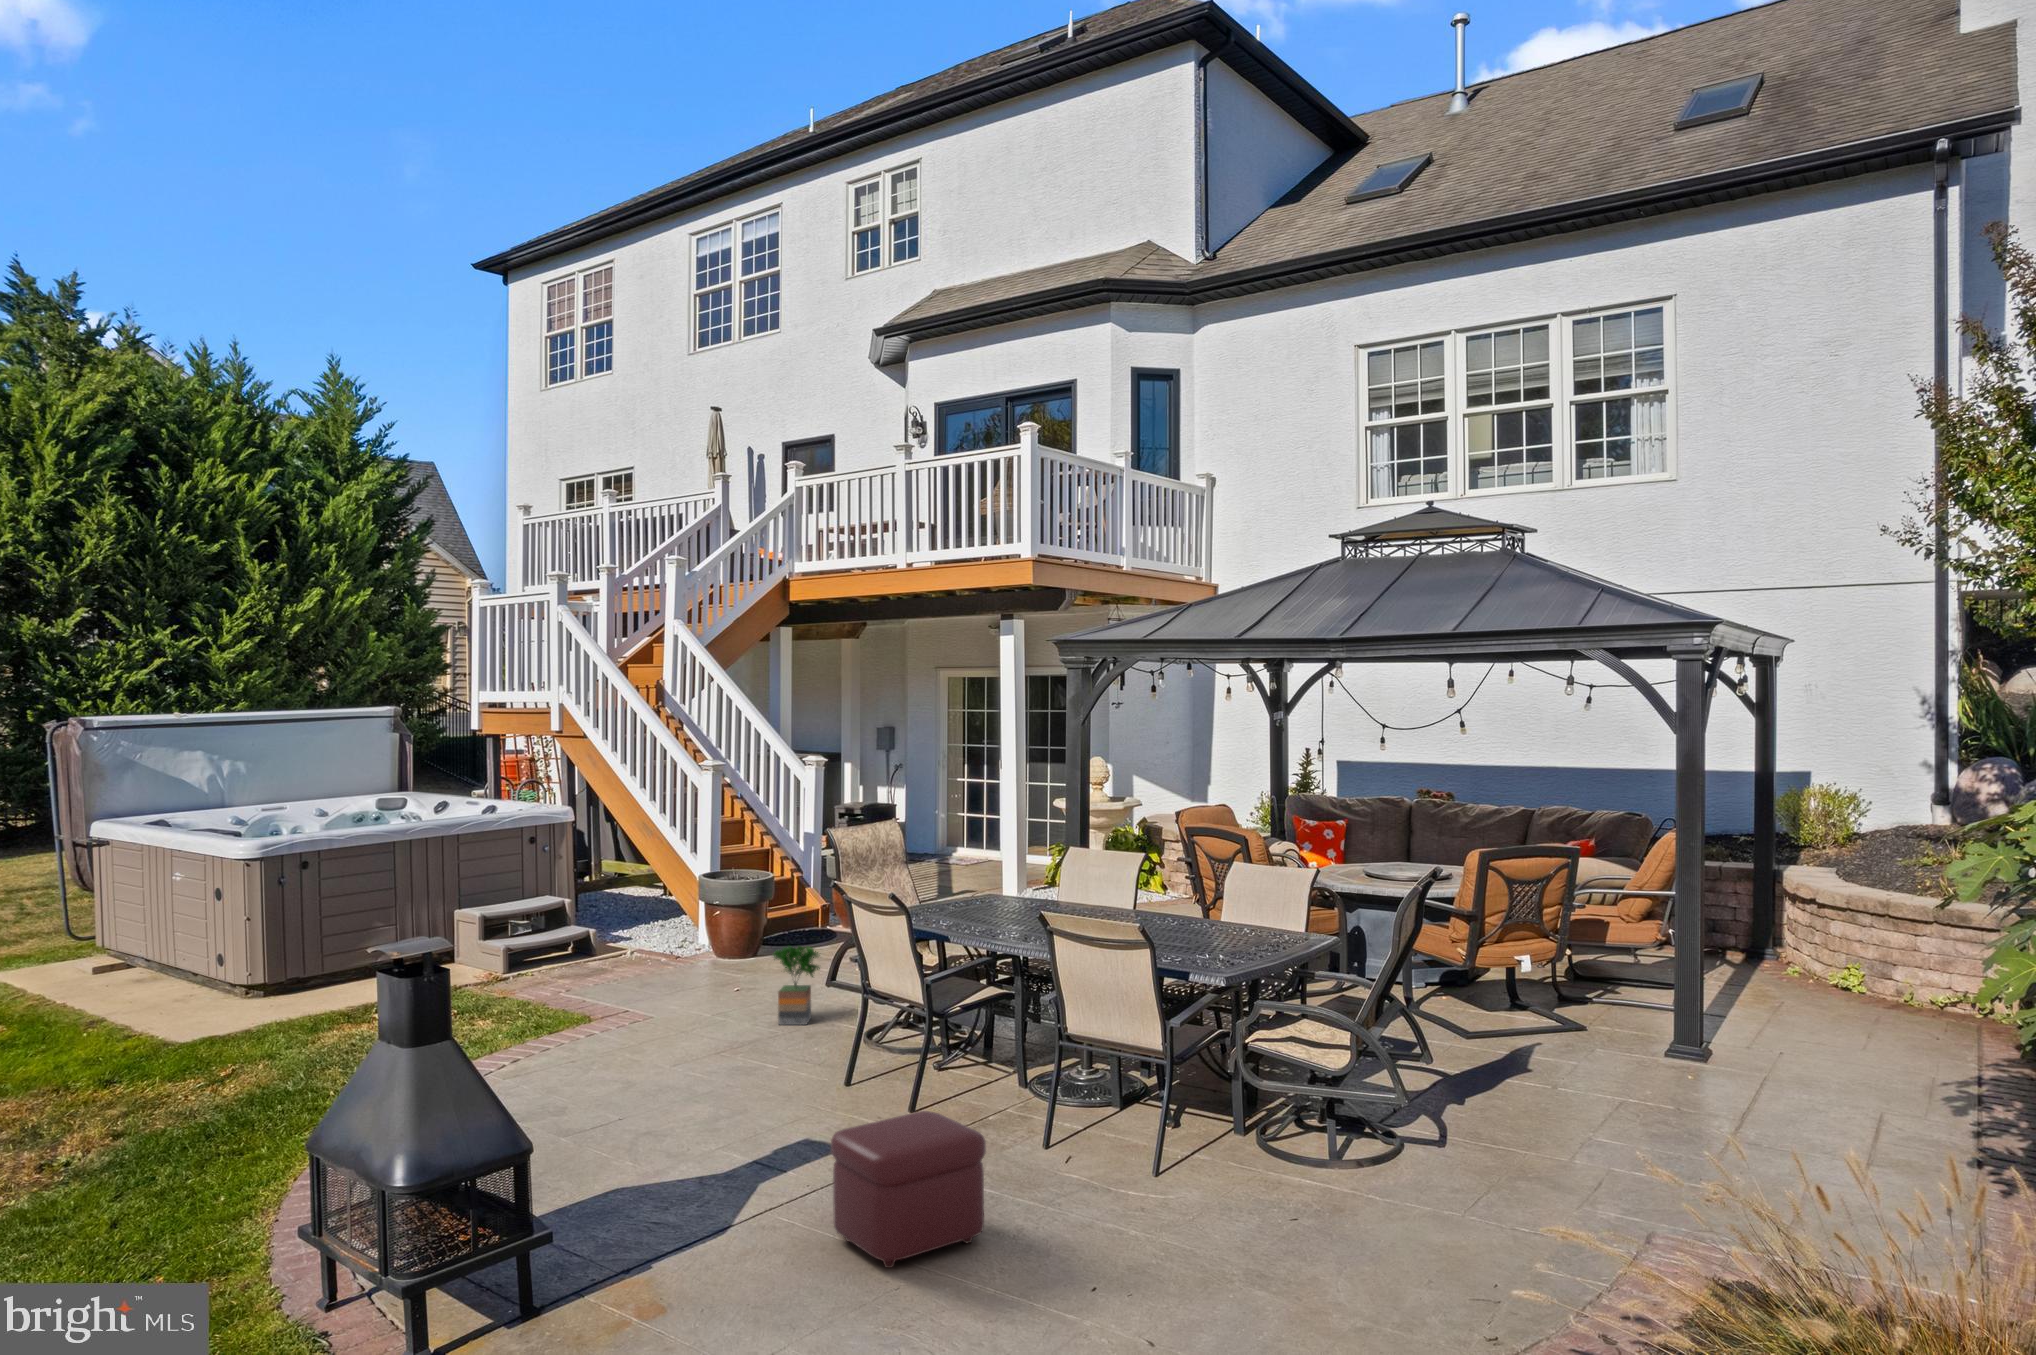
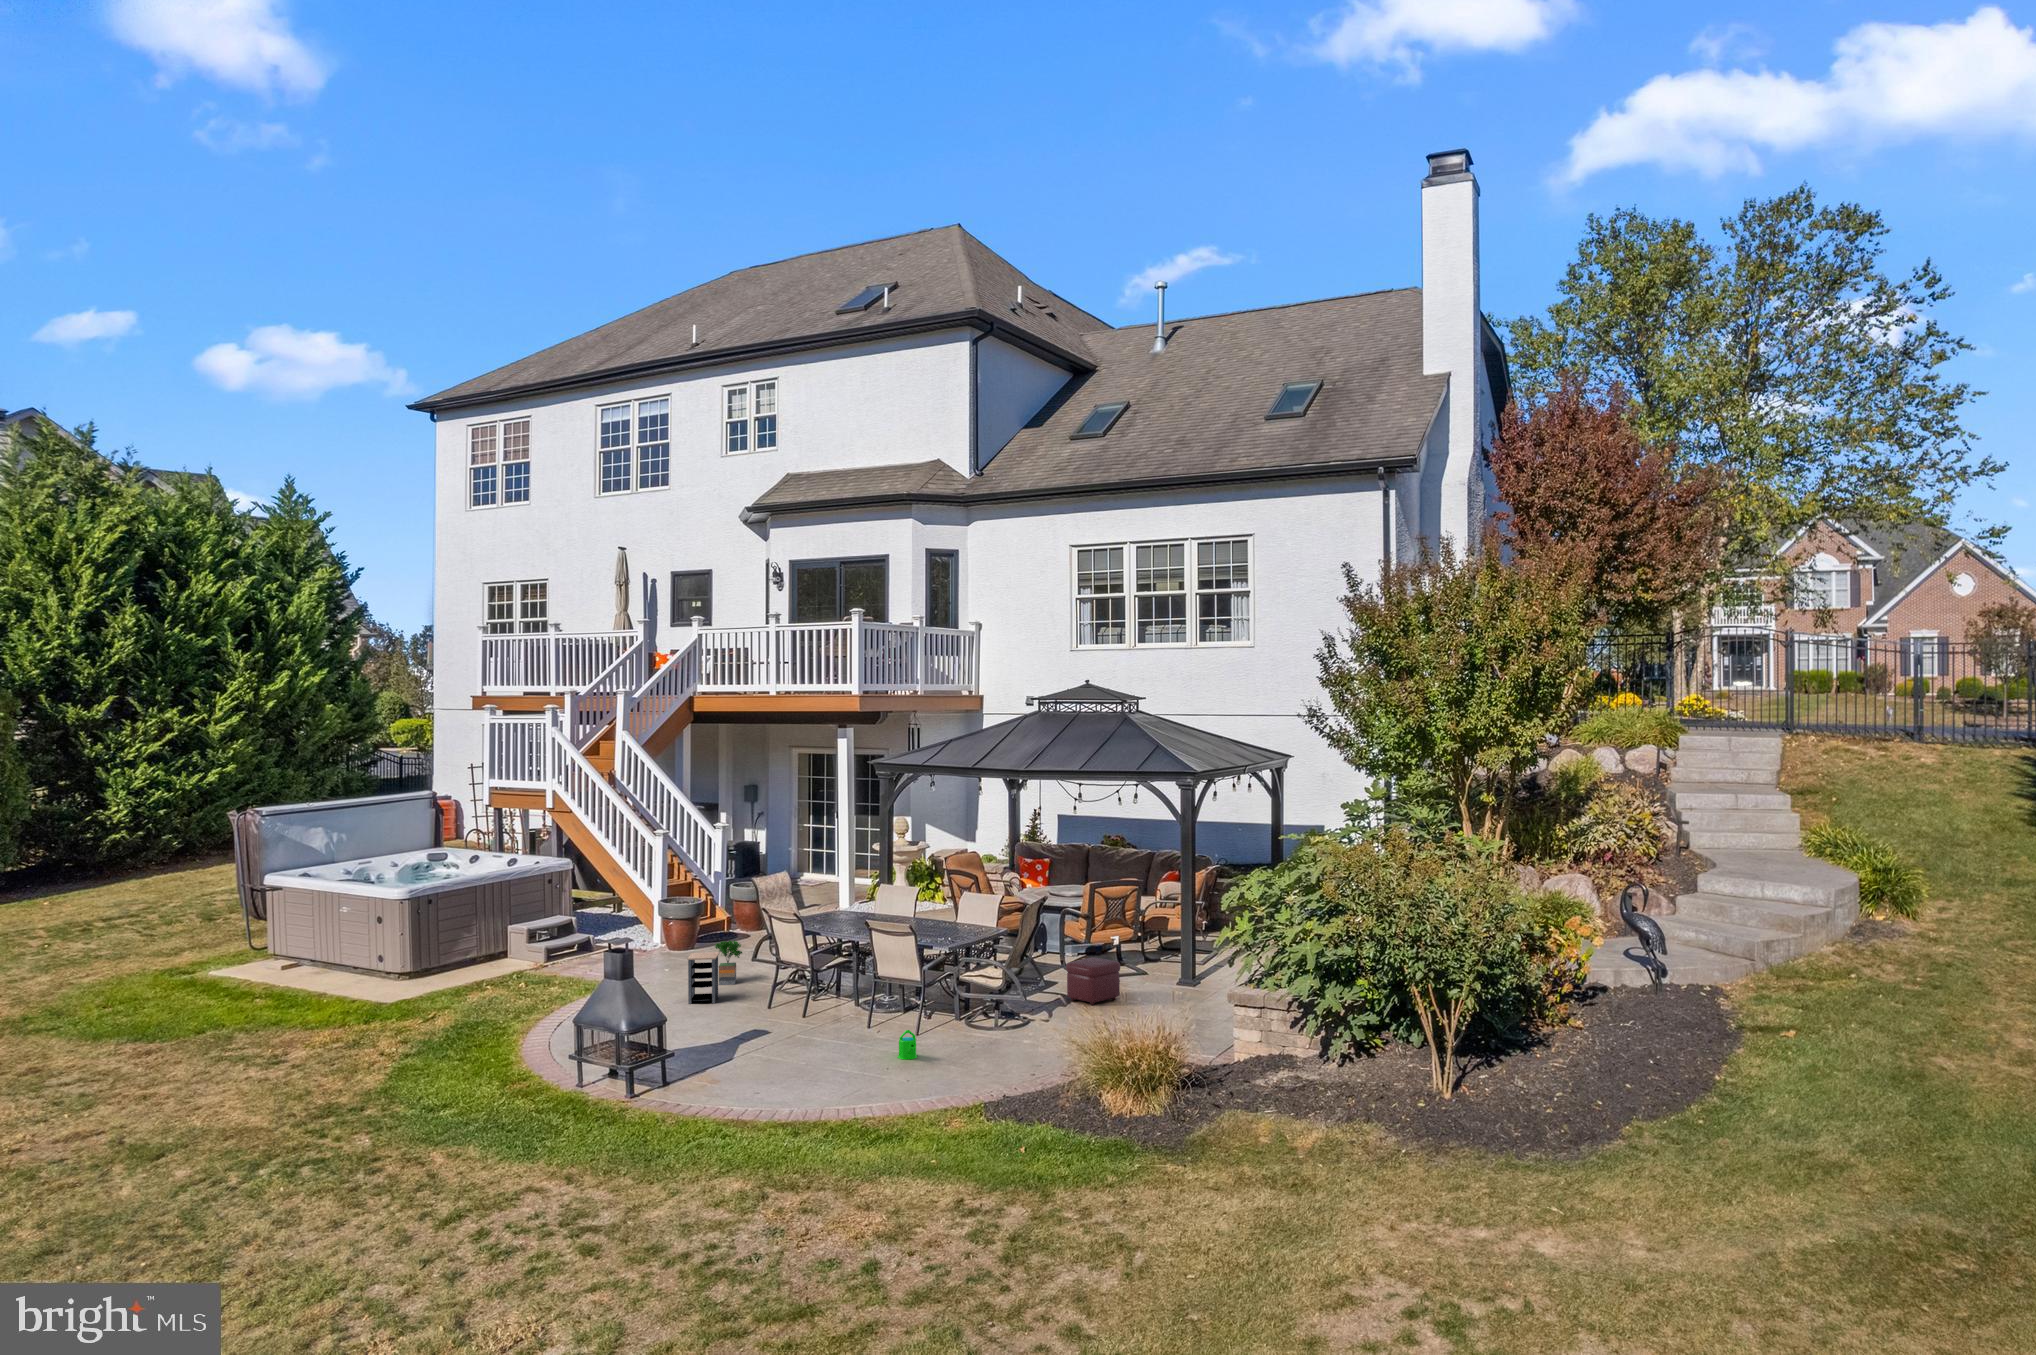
side table: none [704,967,768,1065] -> present [687,952,719,1004]
ottoman: present [831,1111,986,1268] -> present [1066,957,1120,1005]
watering can: none [1109,1175,1158,1249] -> present [898,1030,917,1059]

